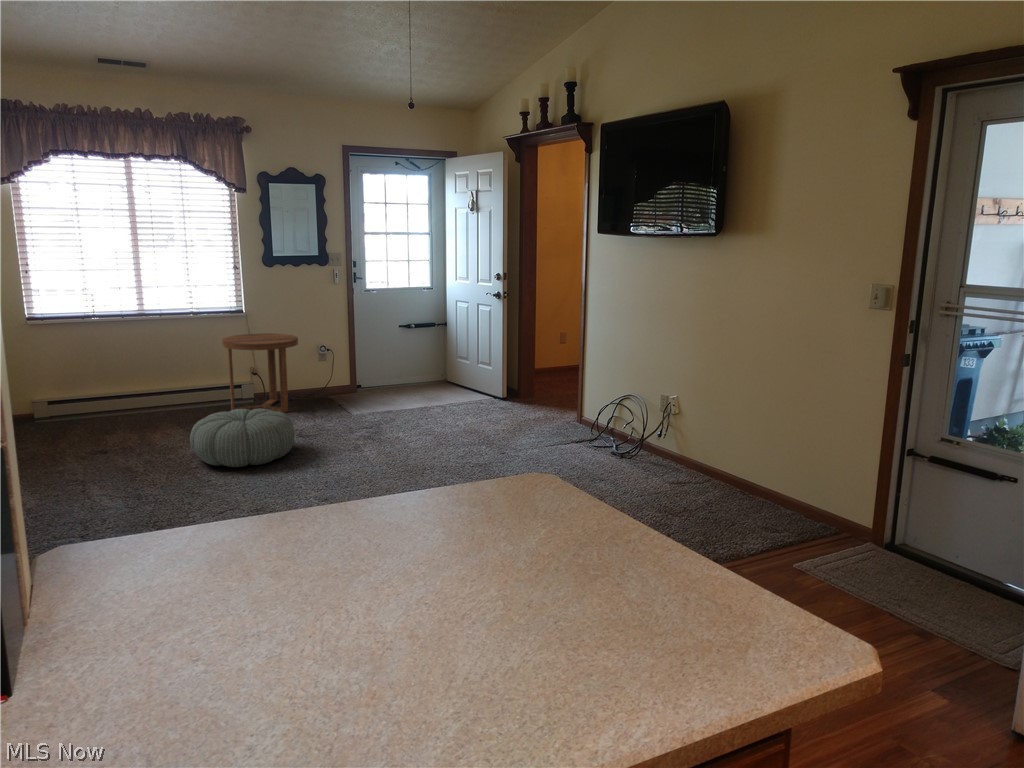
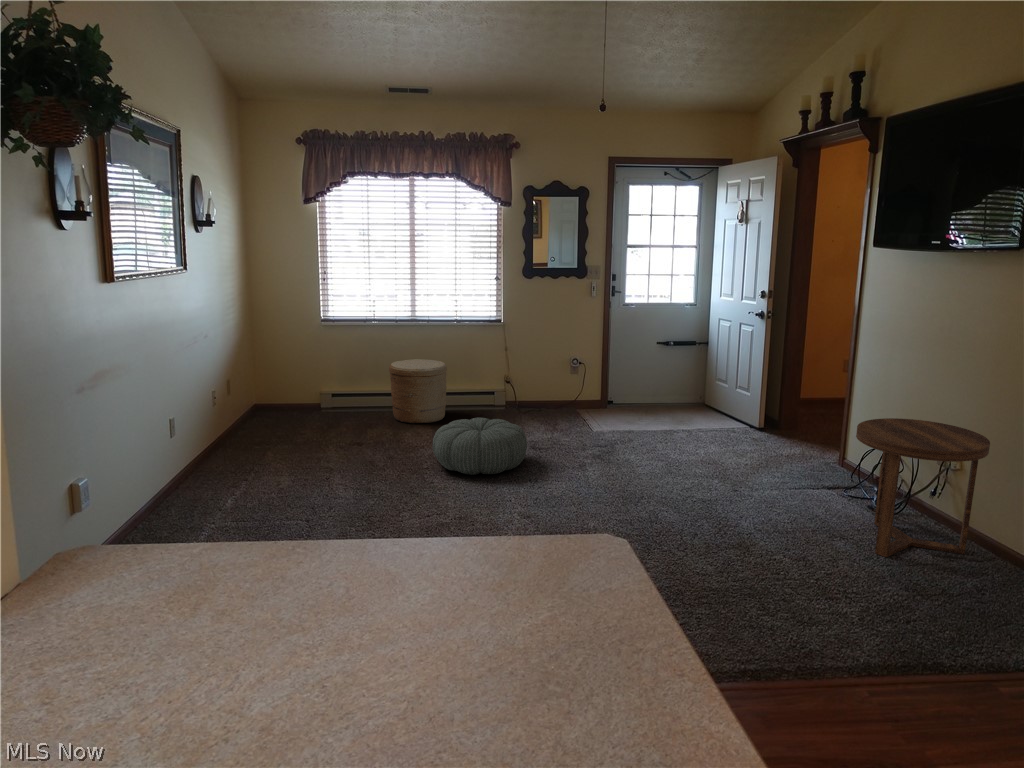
side table: present [222,333,298,413] -> present [856,418,990,557]
woven basket: none [118,356,190,425] -> present [389,359,447,424]

